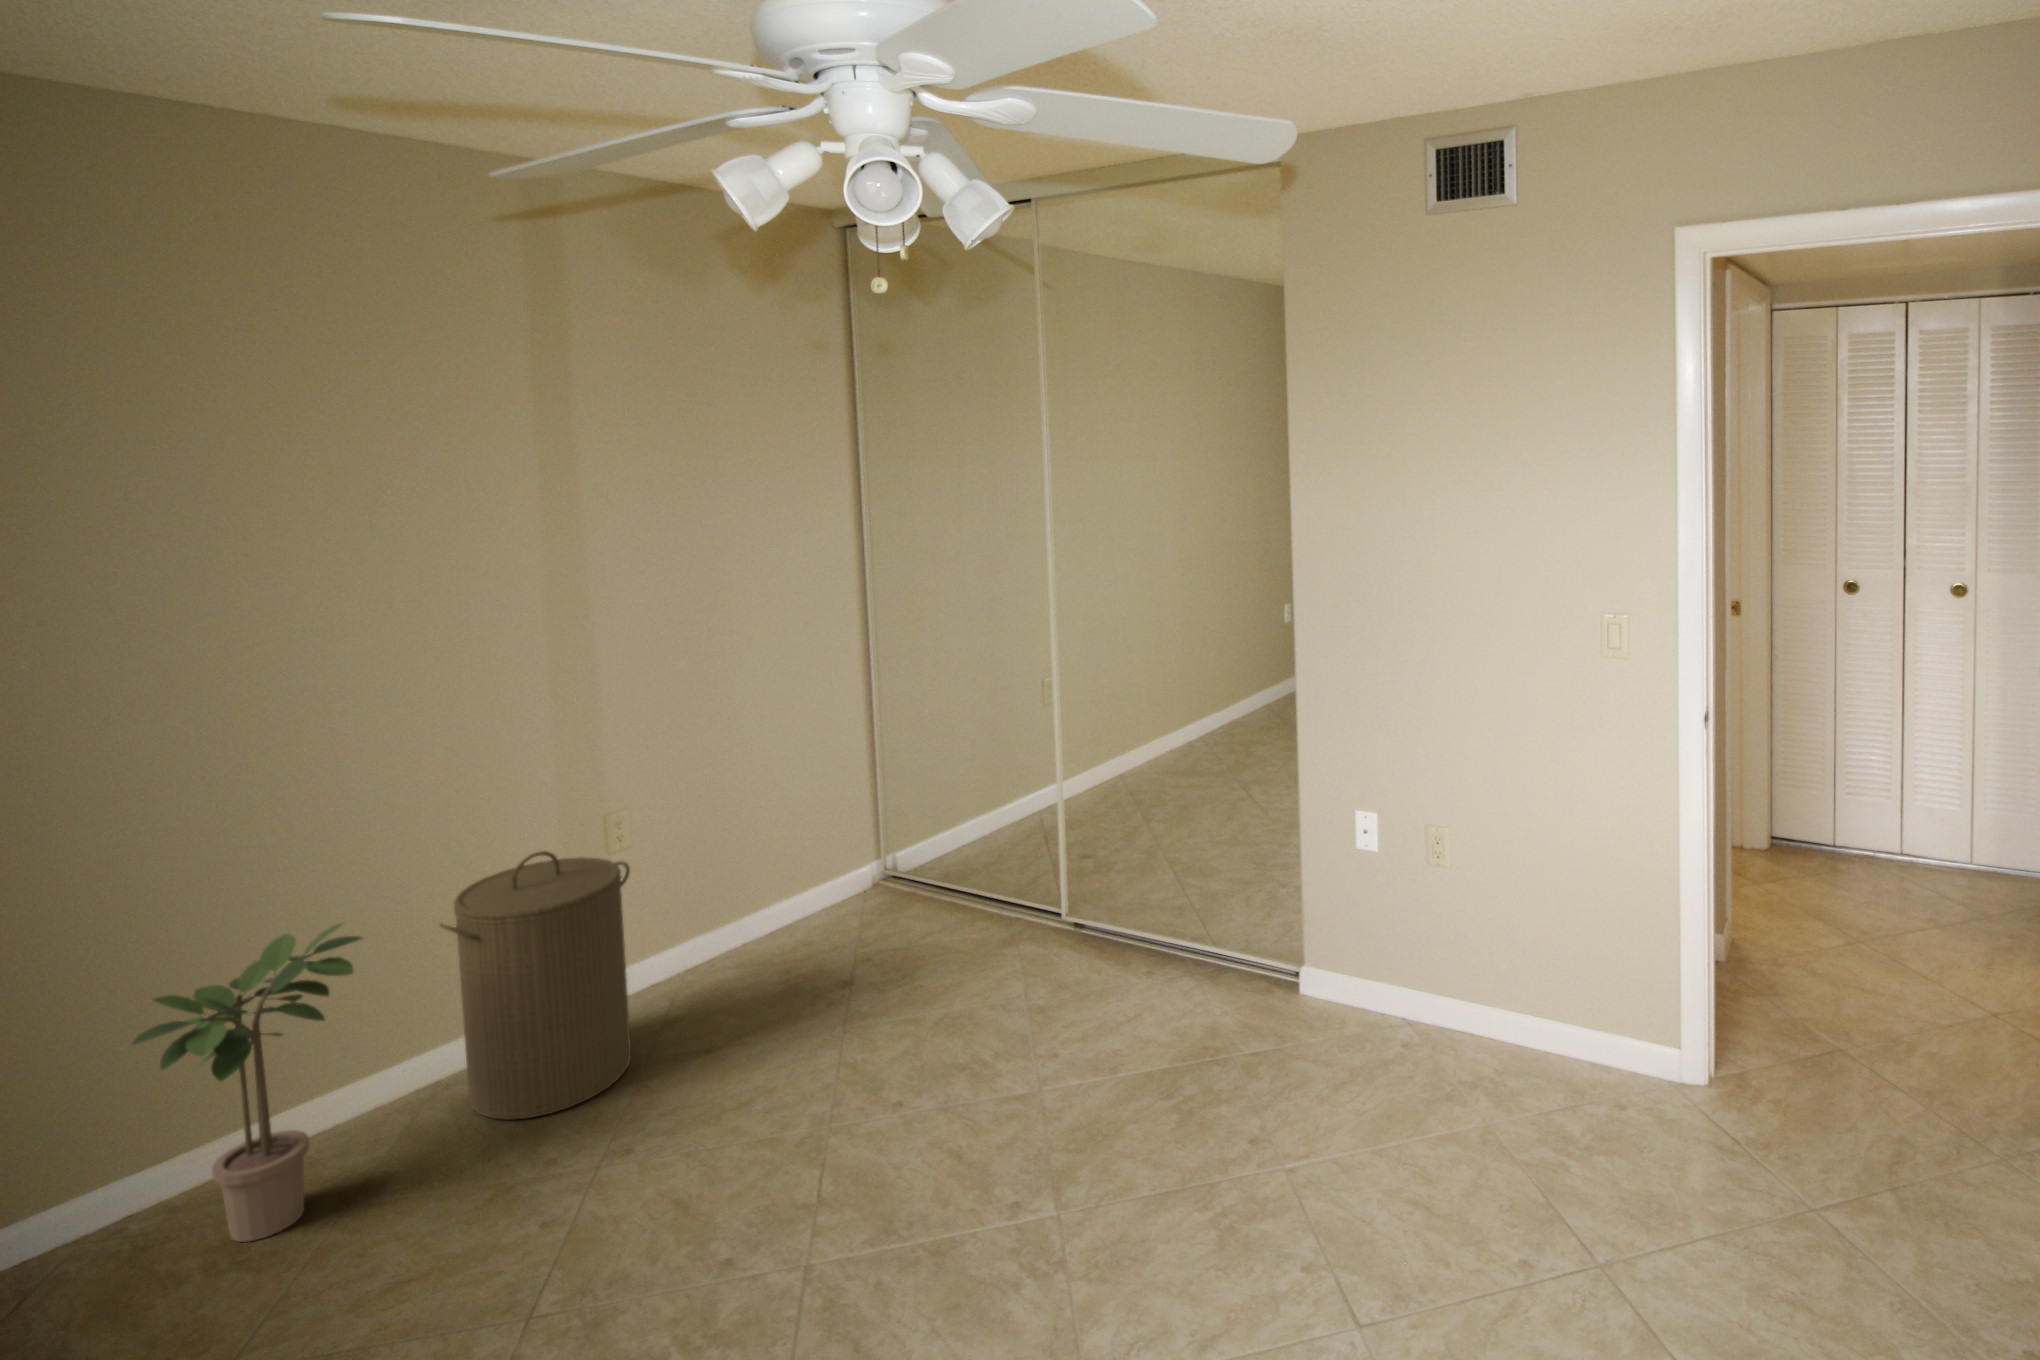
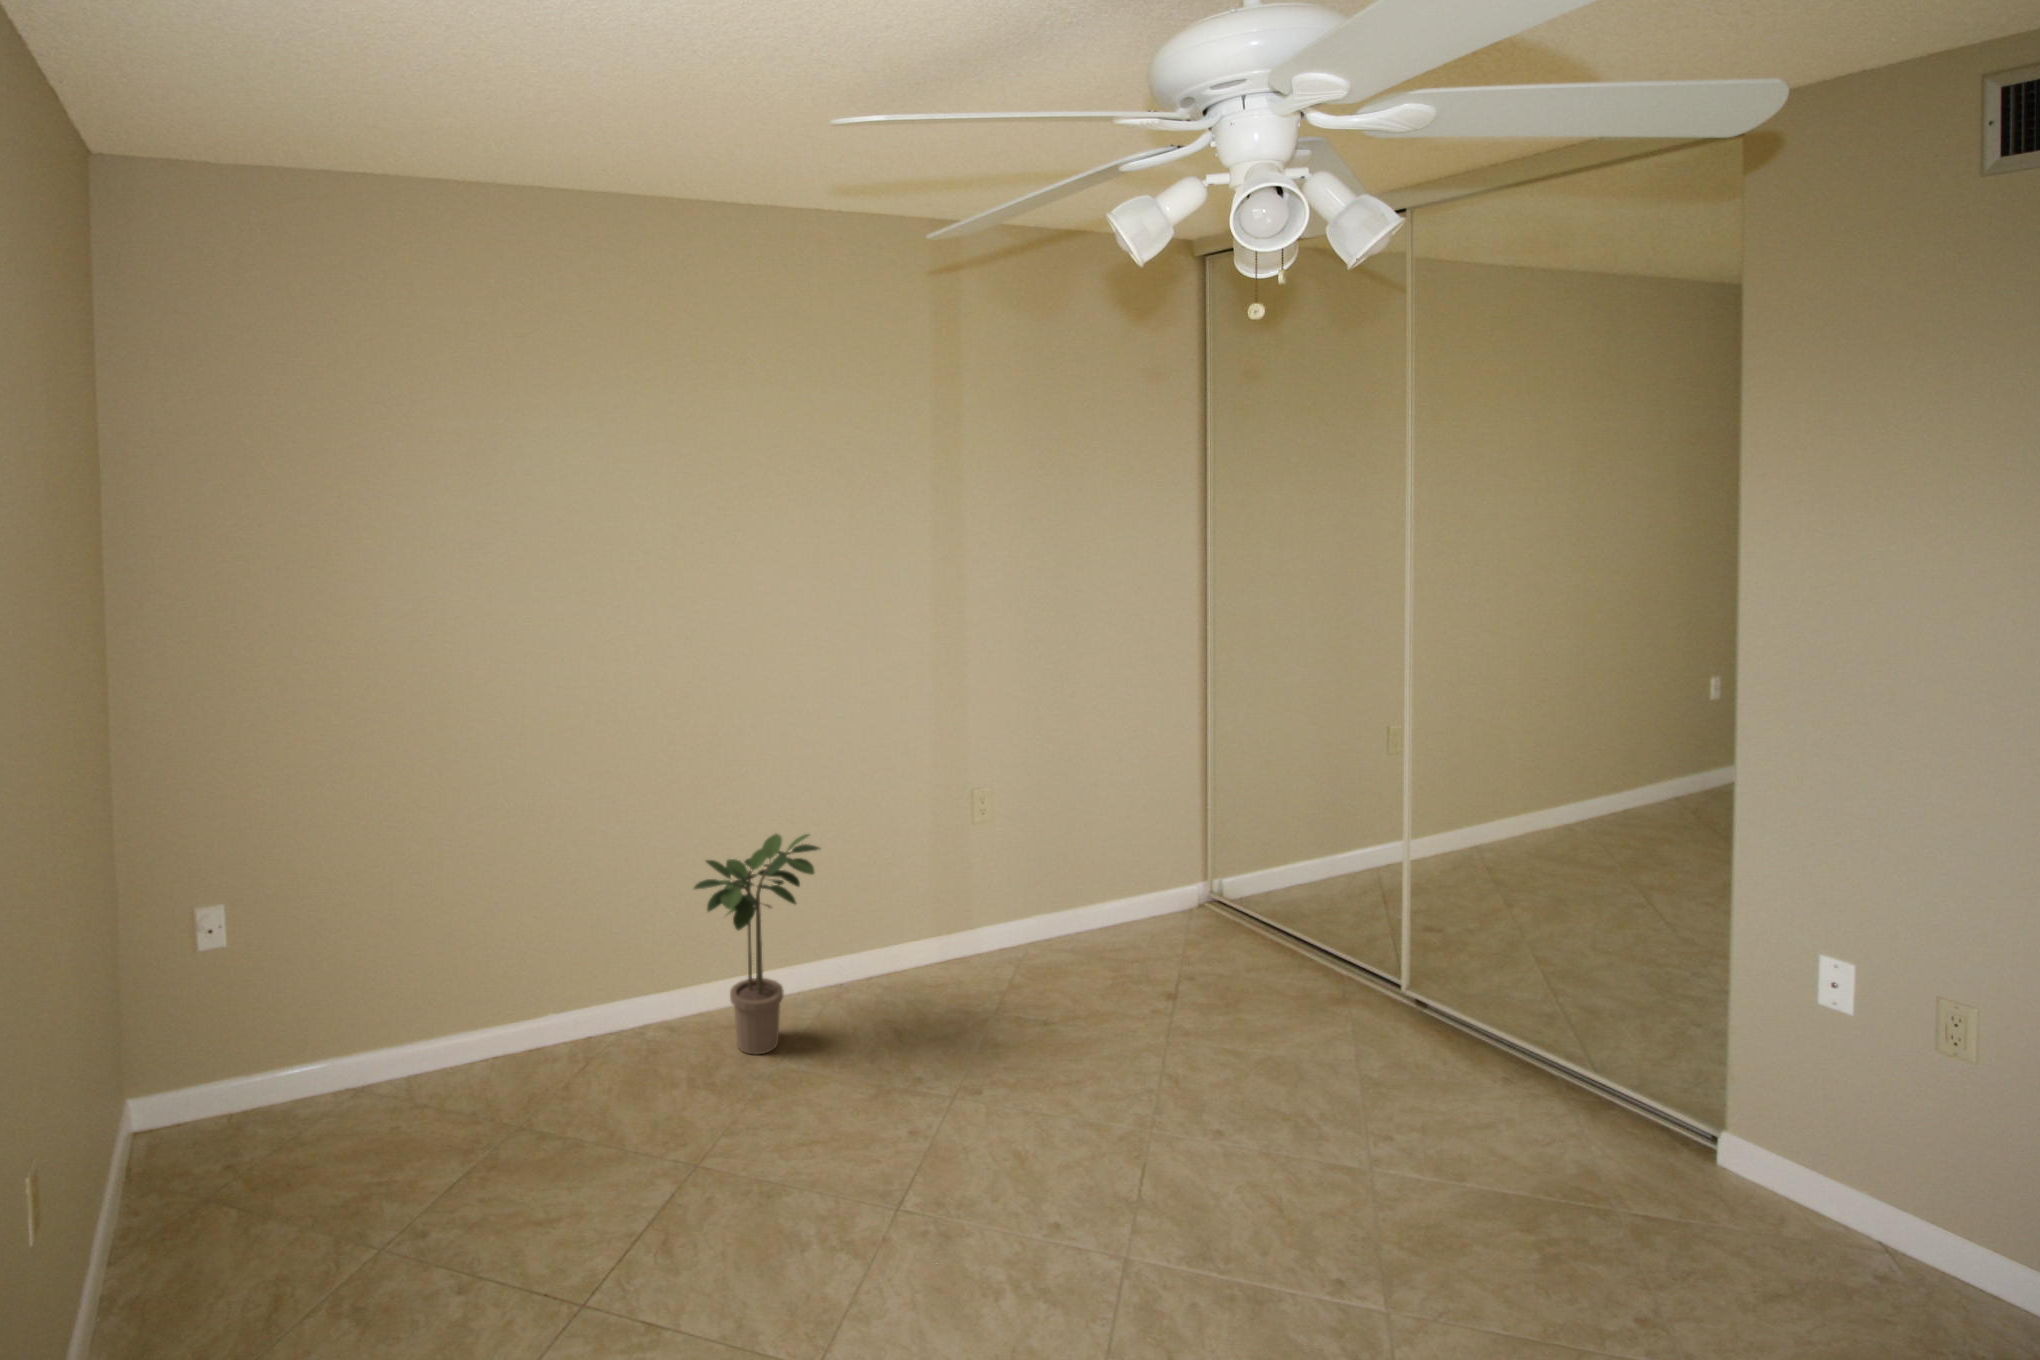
laundry hamper: present [439,851,631,1120] -> none [867,809,998,1028]

